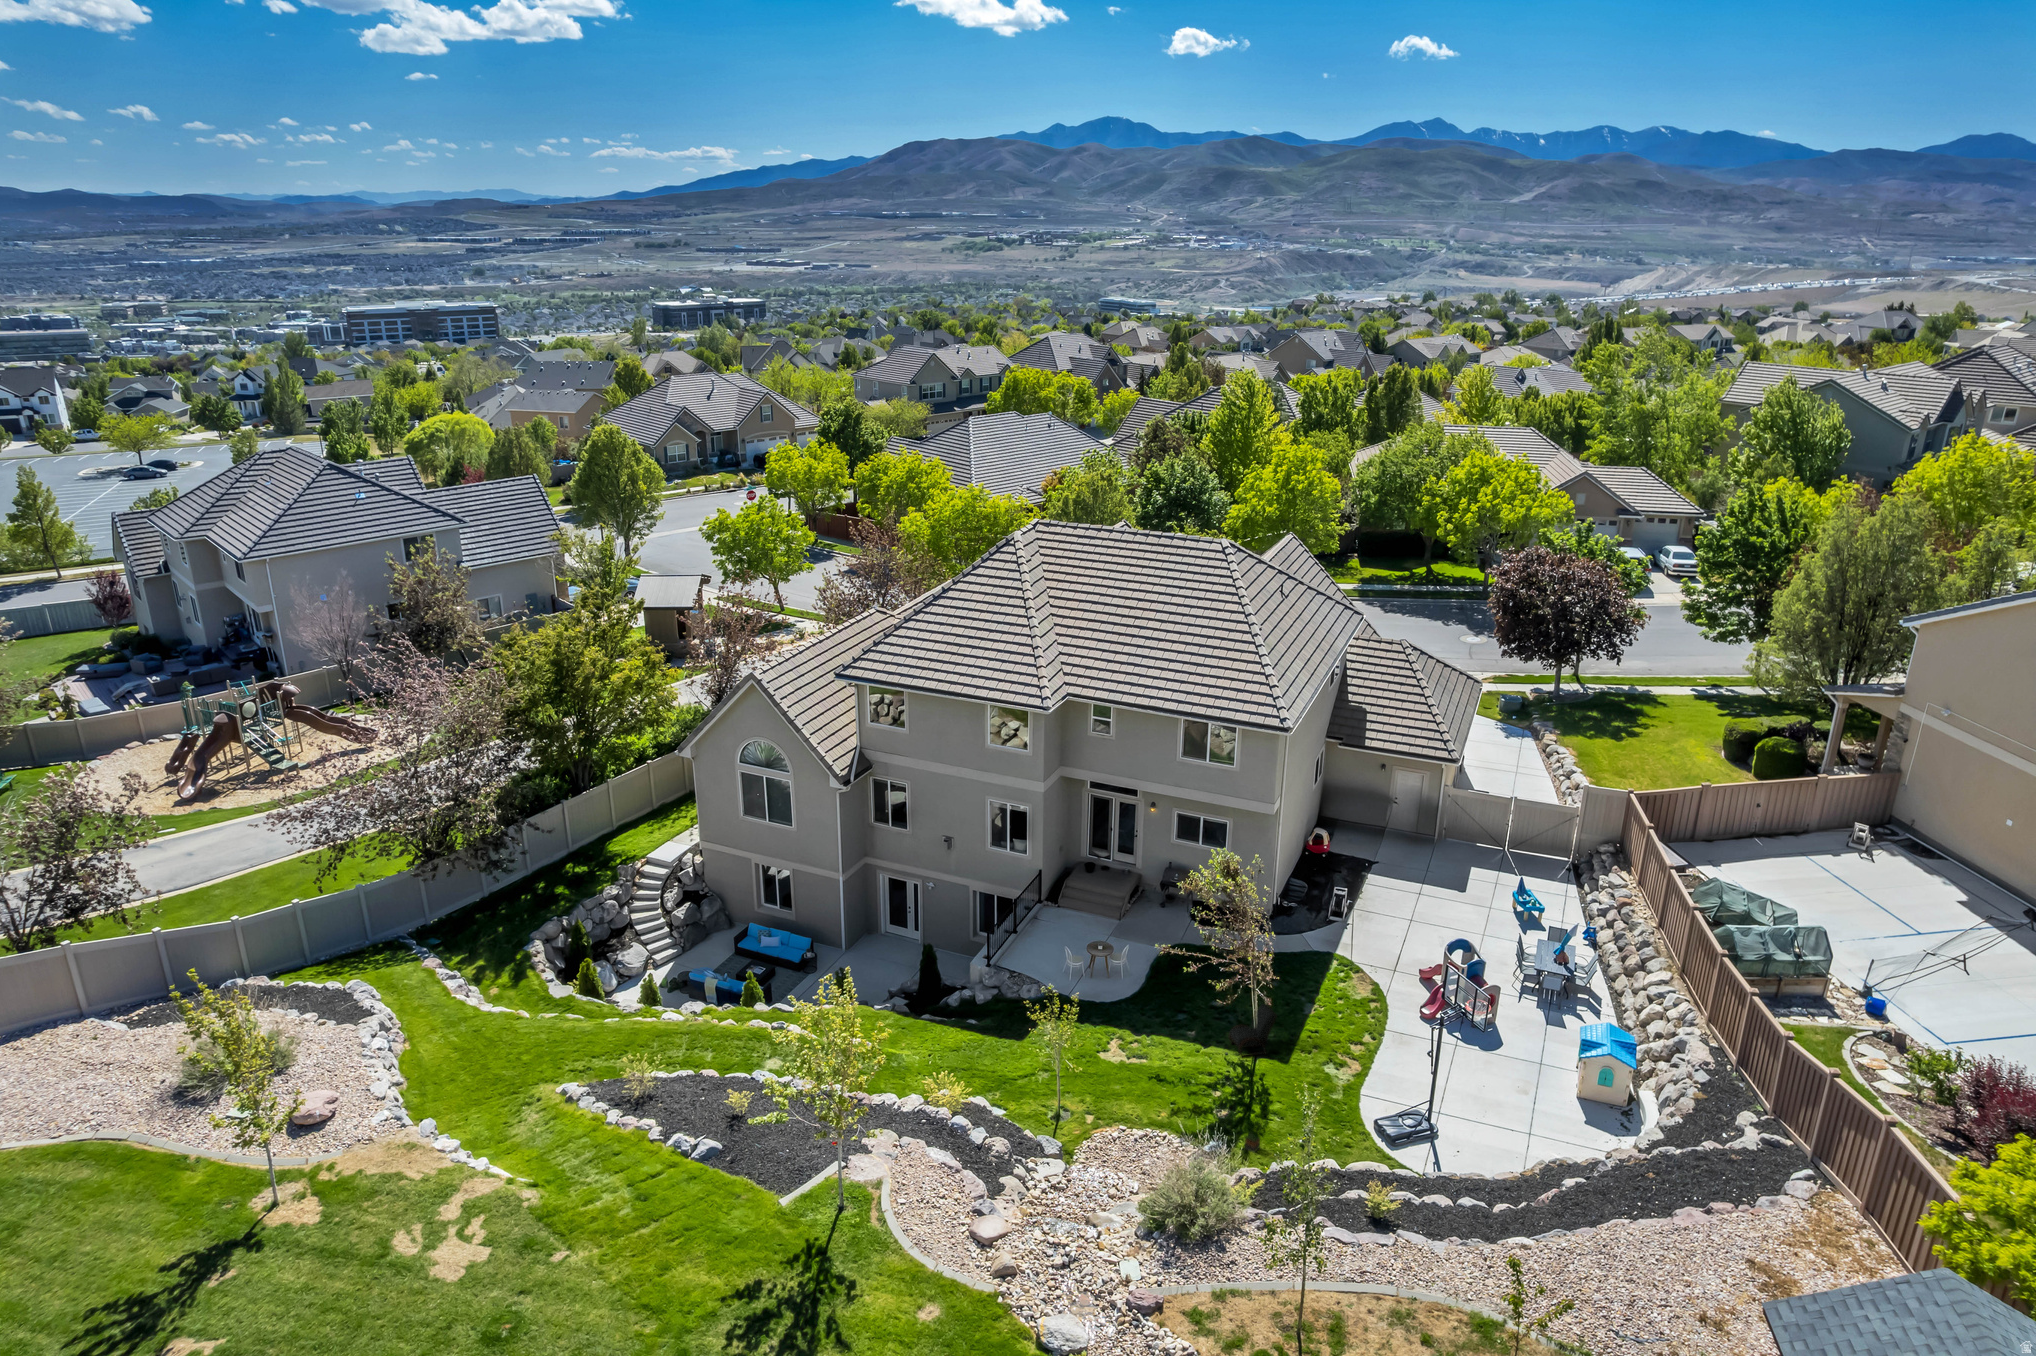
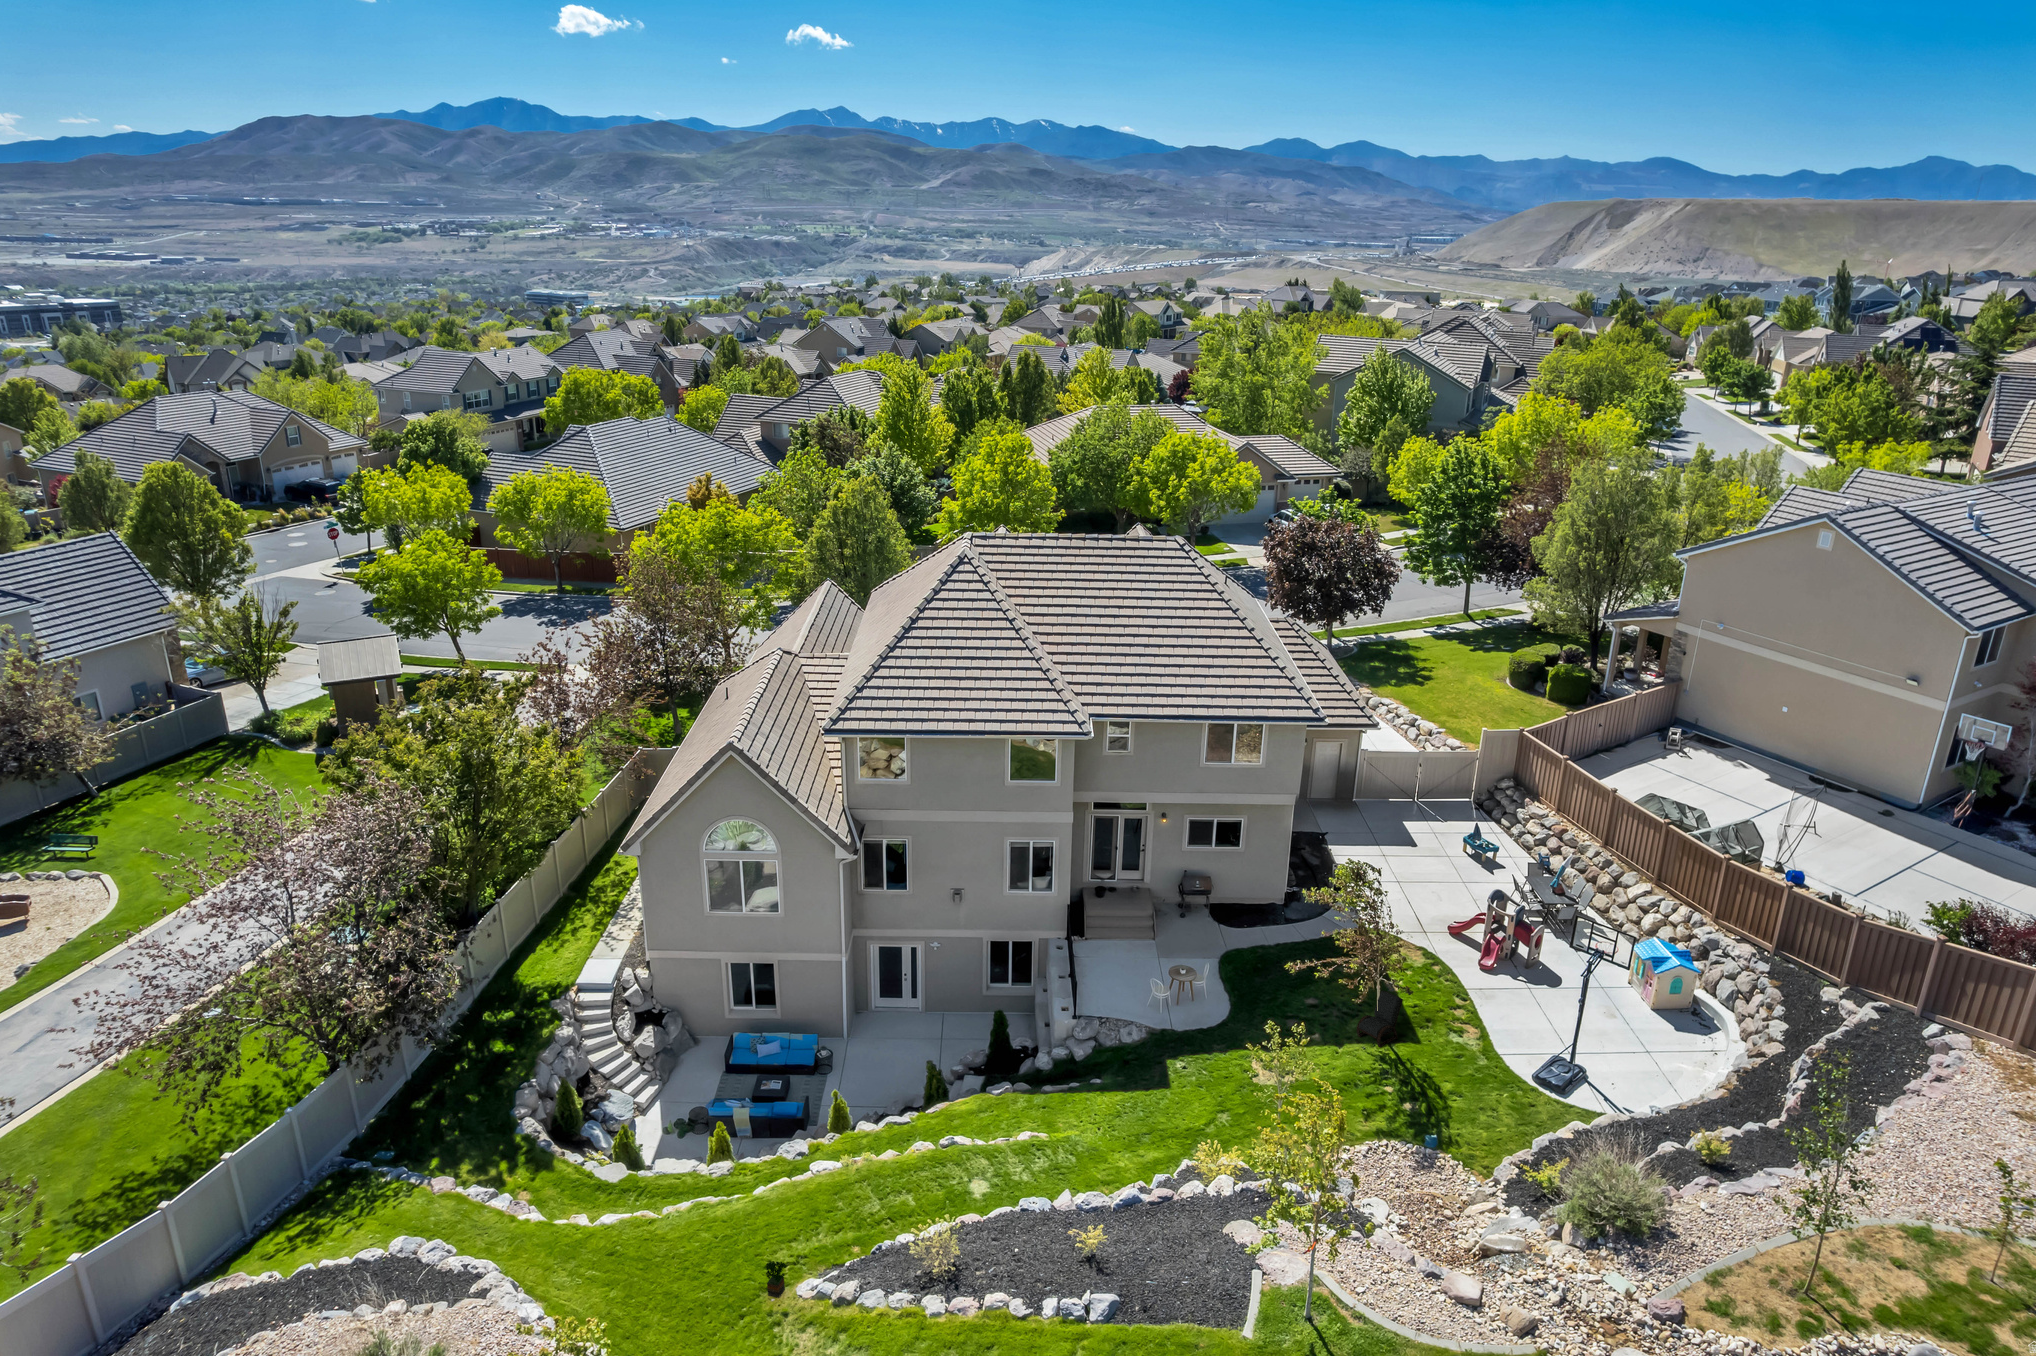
potted tree: present [1245,1121,1264,1153] -> present [766,1261,787,1298]

